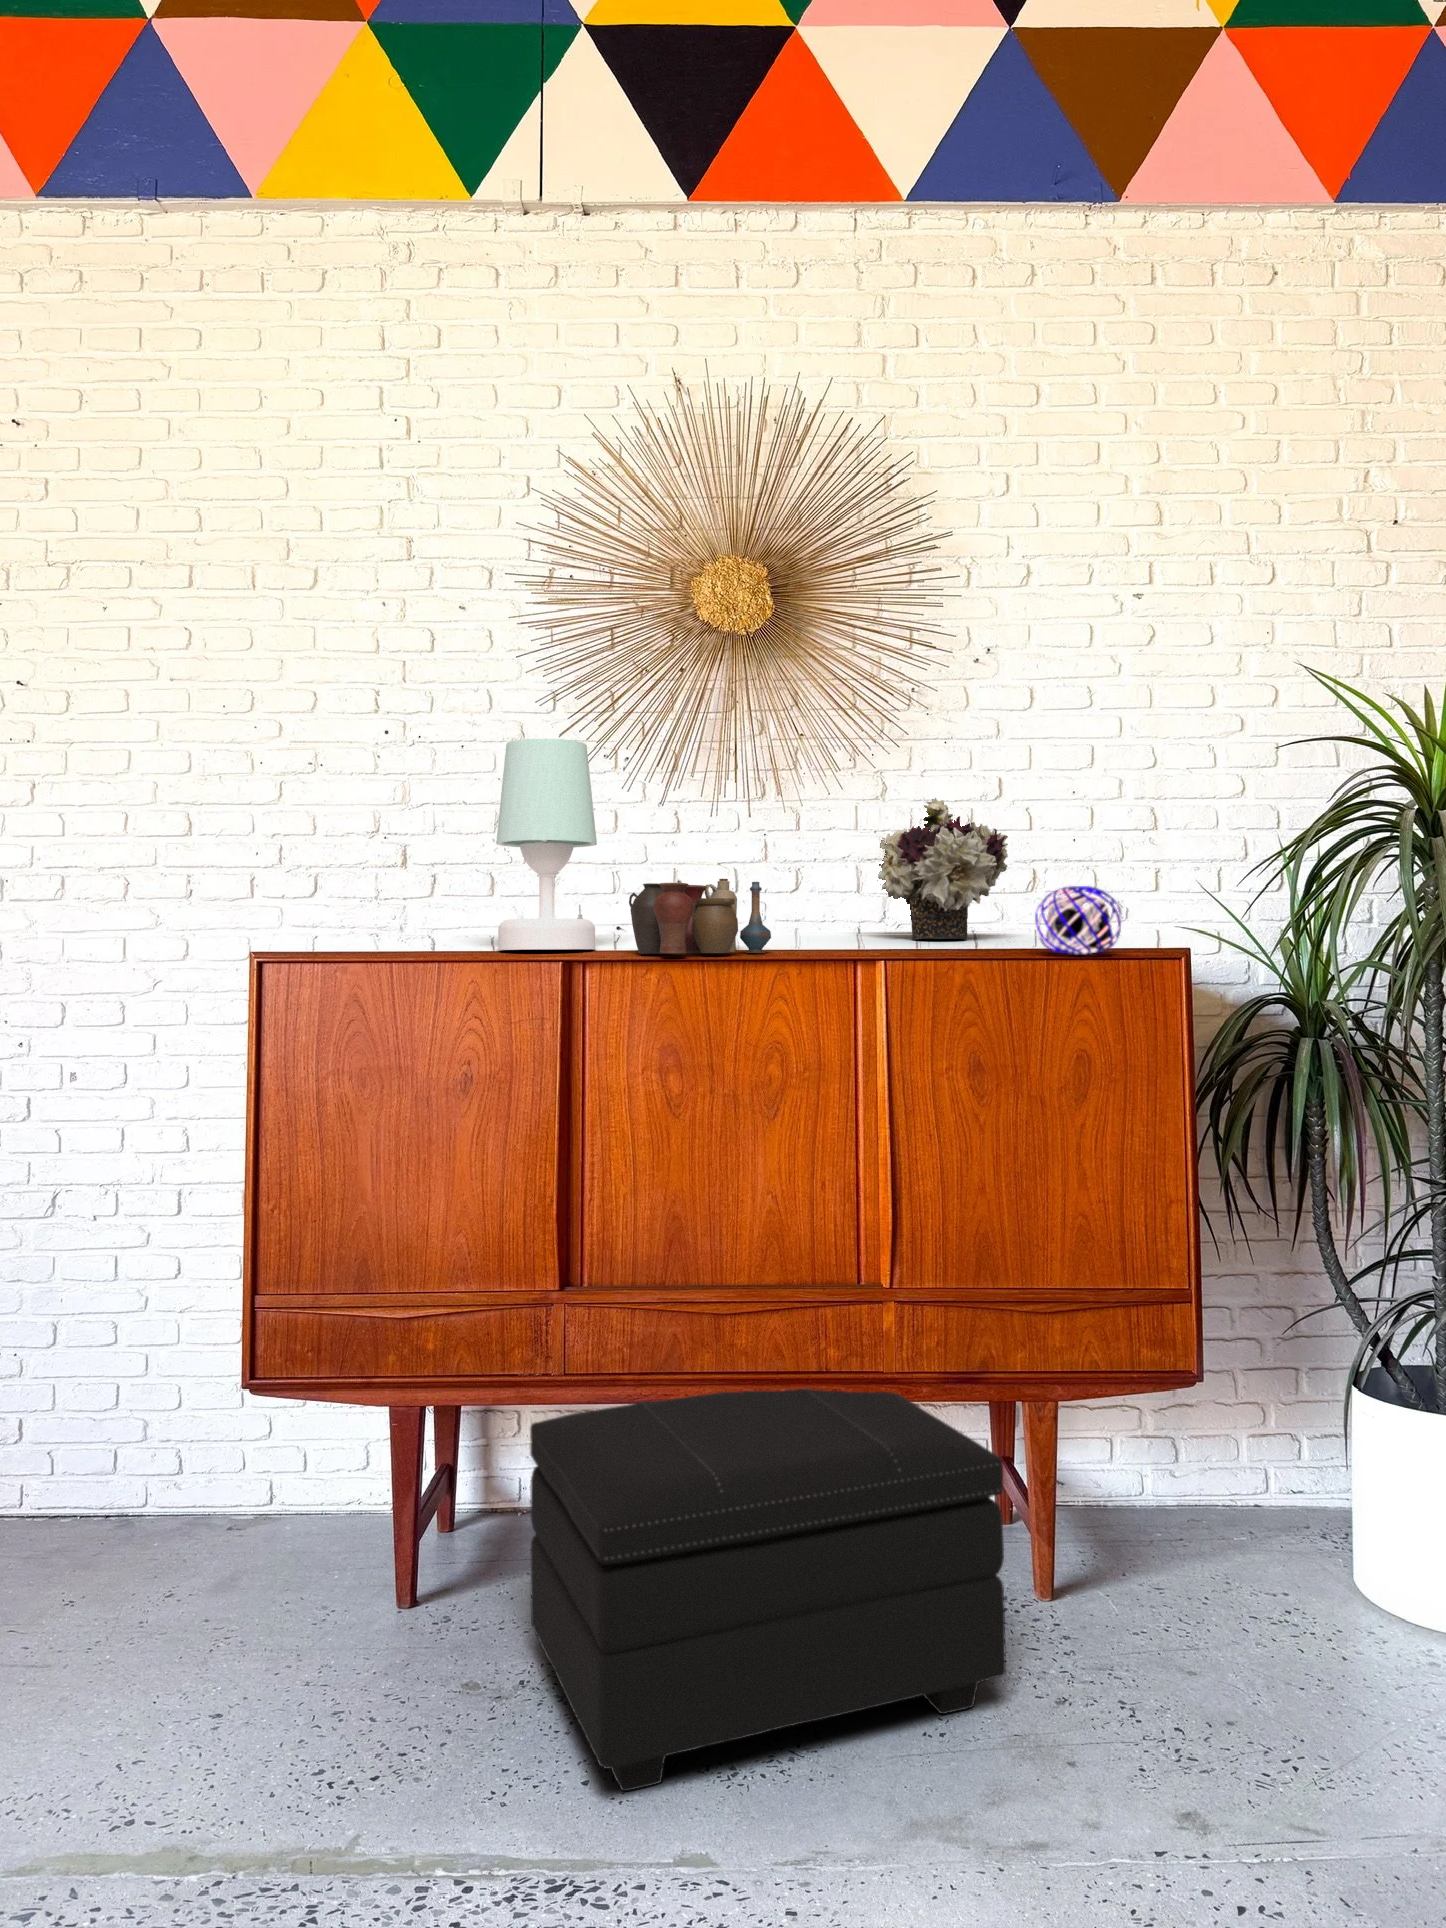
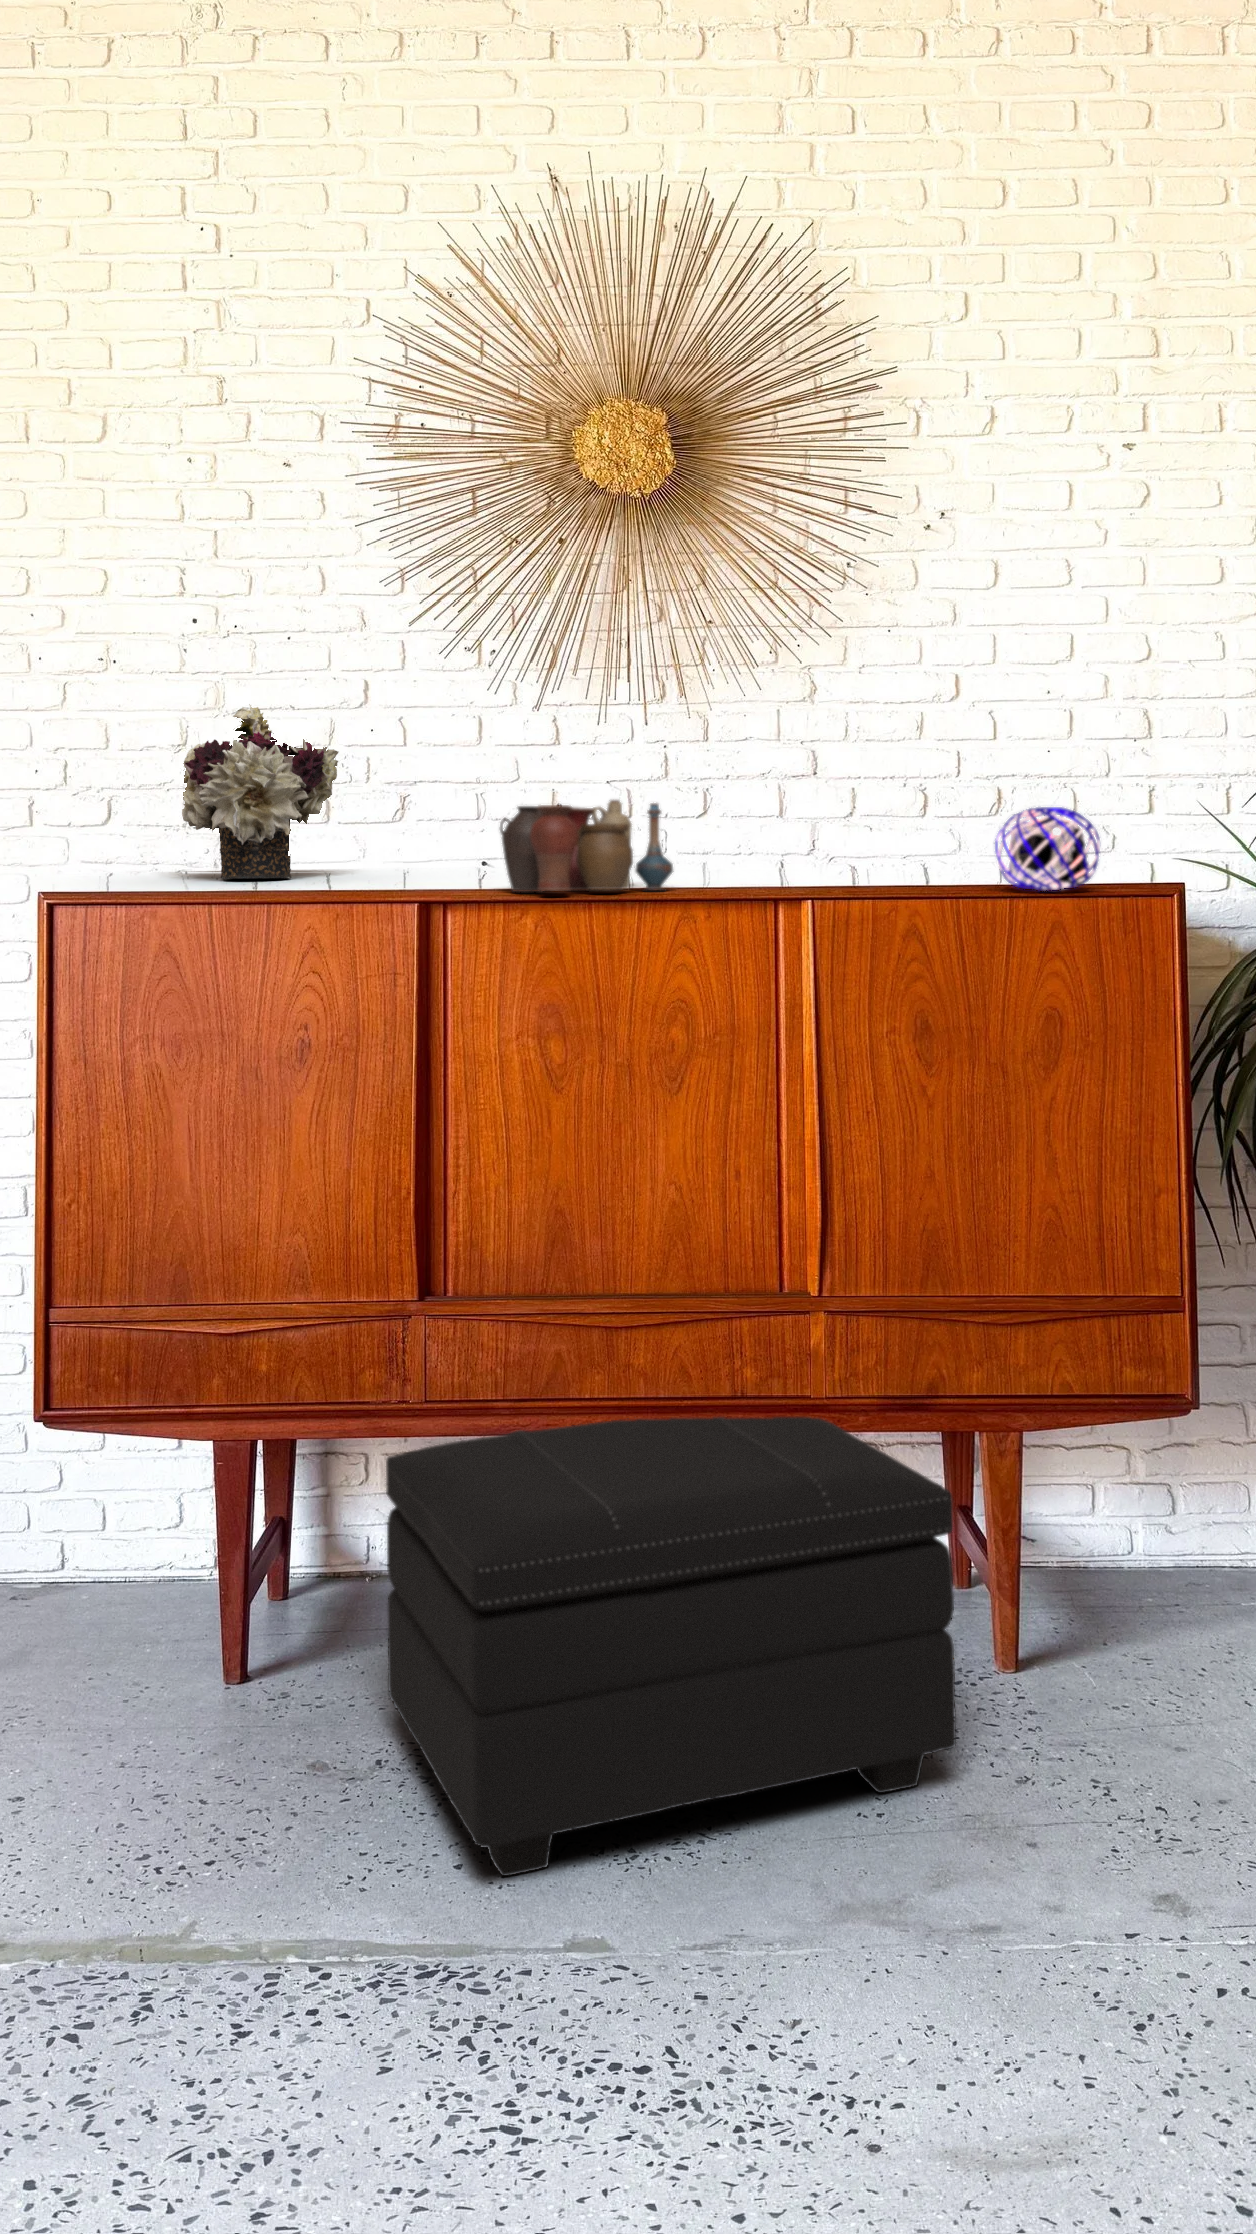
table lamp: present [496,738,597,950] -> none [336,628,459,888]
flower arrangement: present [877,798,1008,939] -> present [182,704,338,879]

